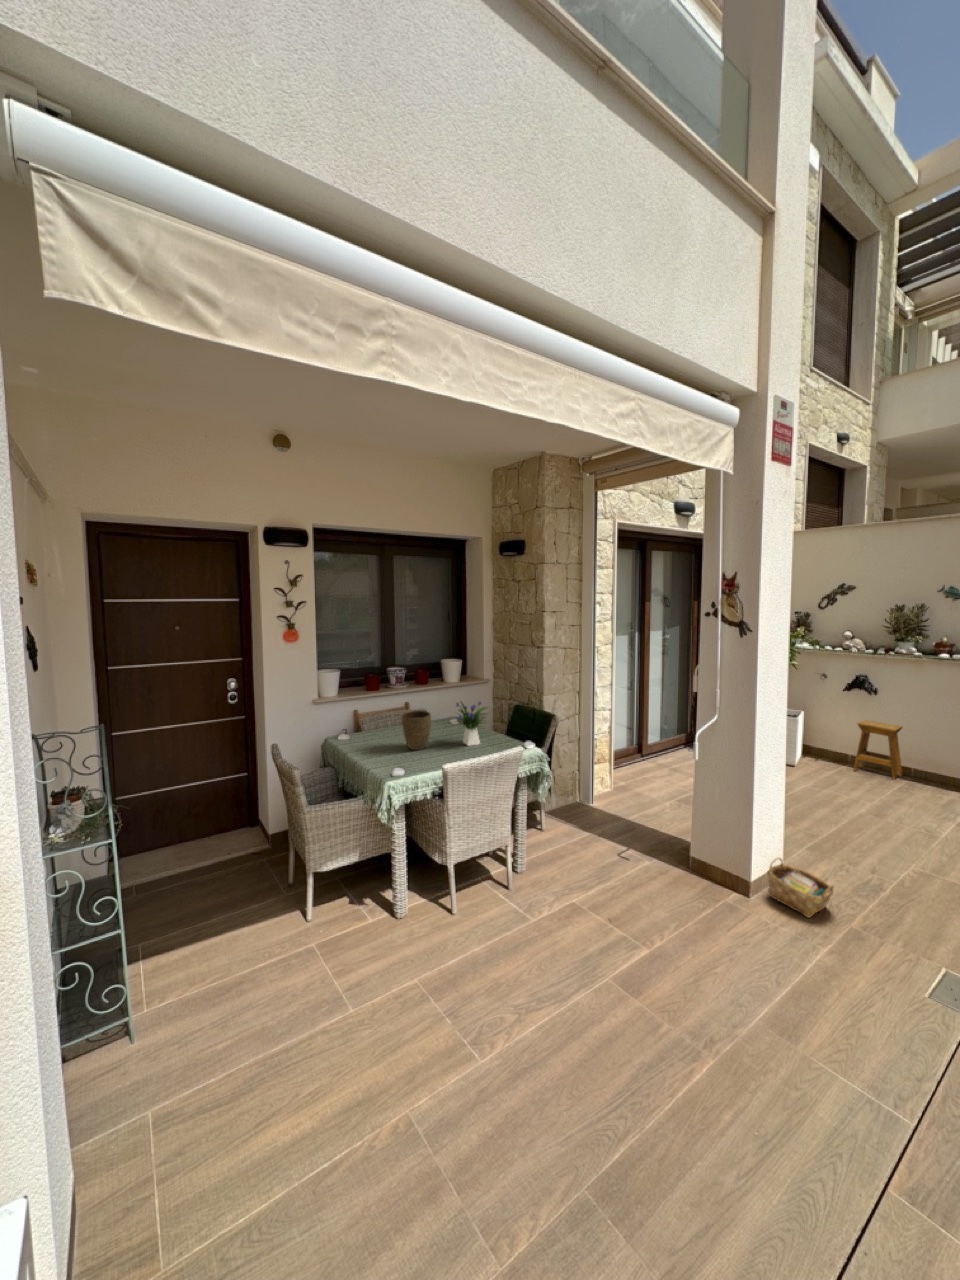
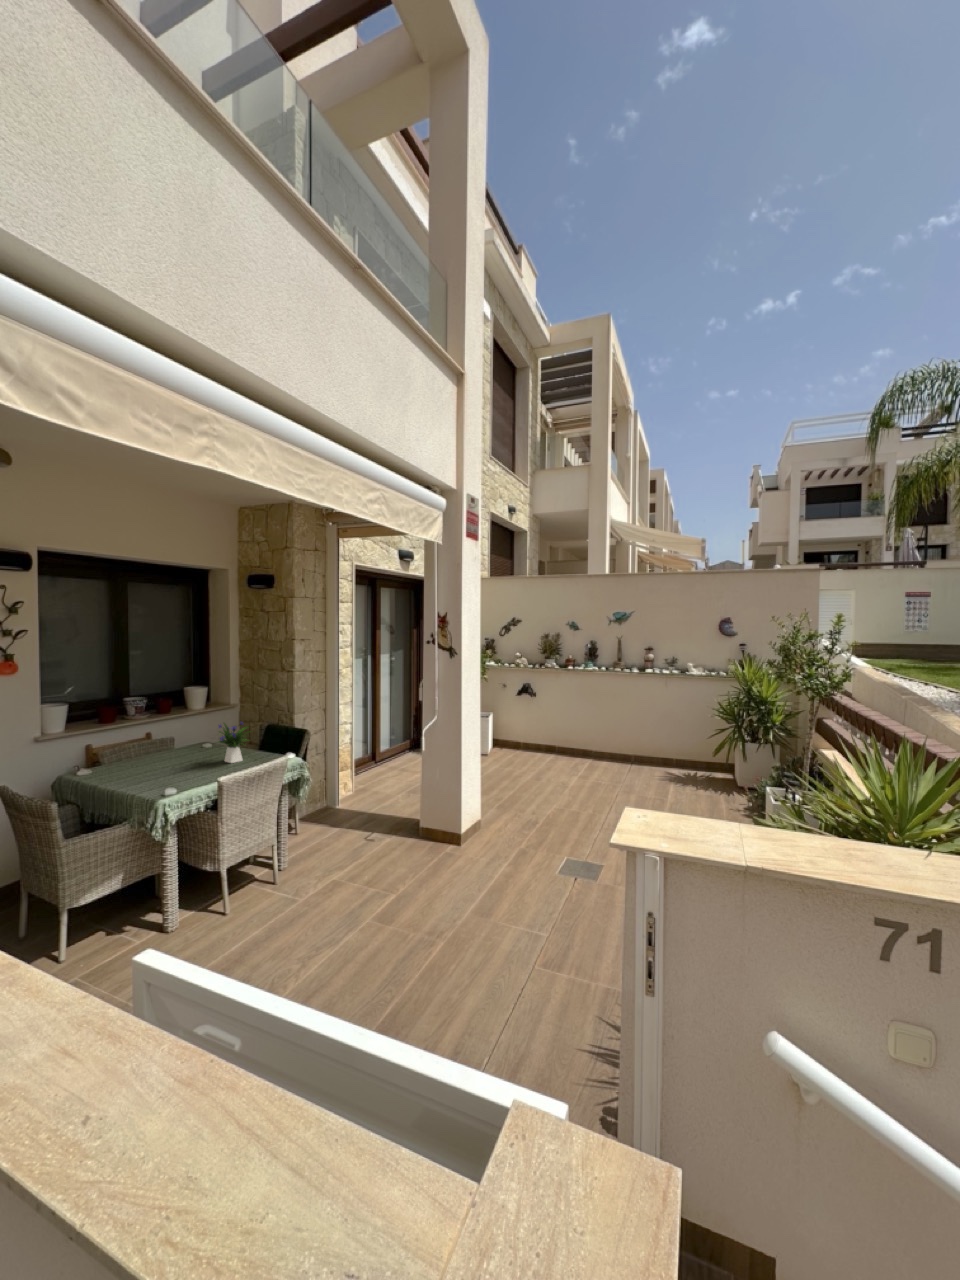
vase: present [402,710,431,750] -> none [161,735,193,773]
stool: present [853,720,902,780] -> none [524,717,552,757]
woven basket: present [767,858,833,918] -> none [471,813,510,848]

